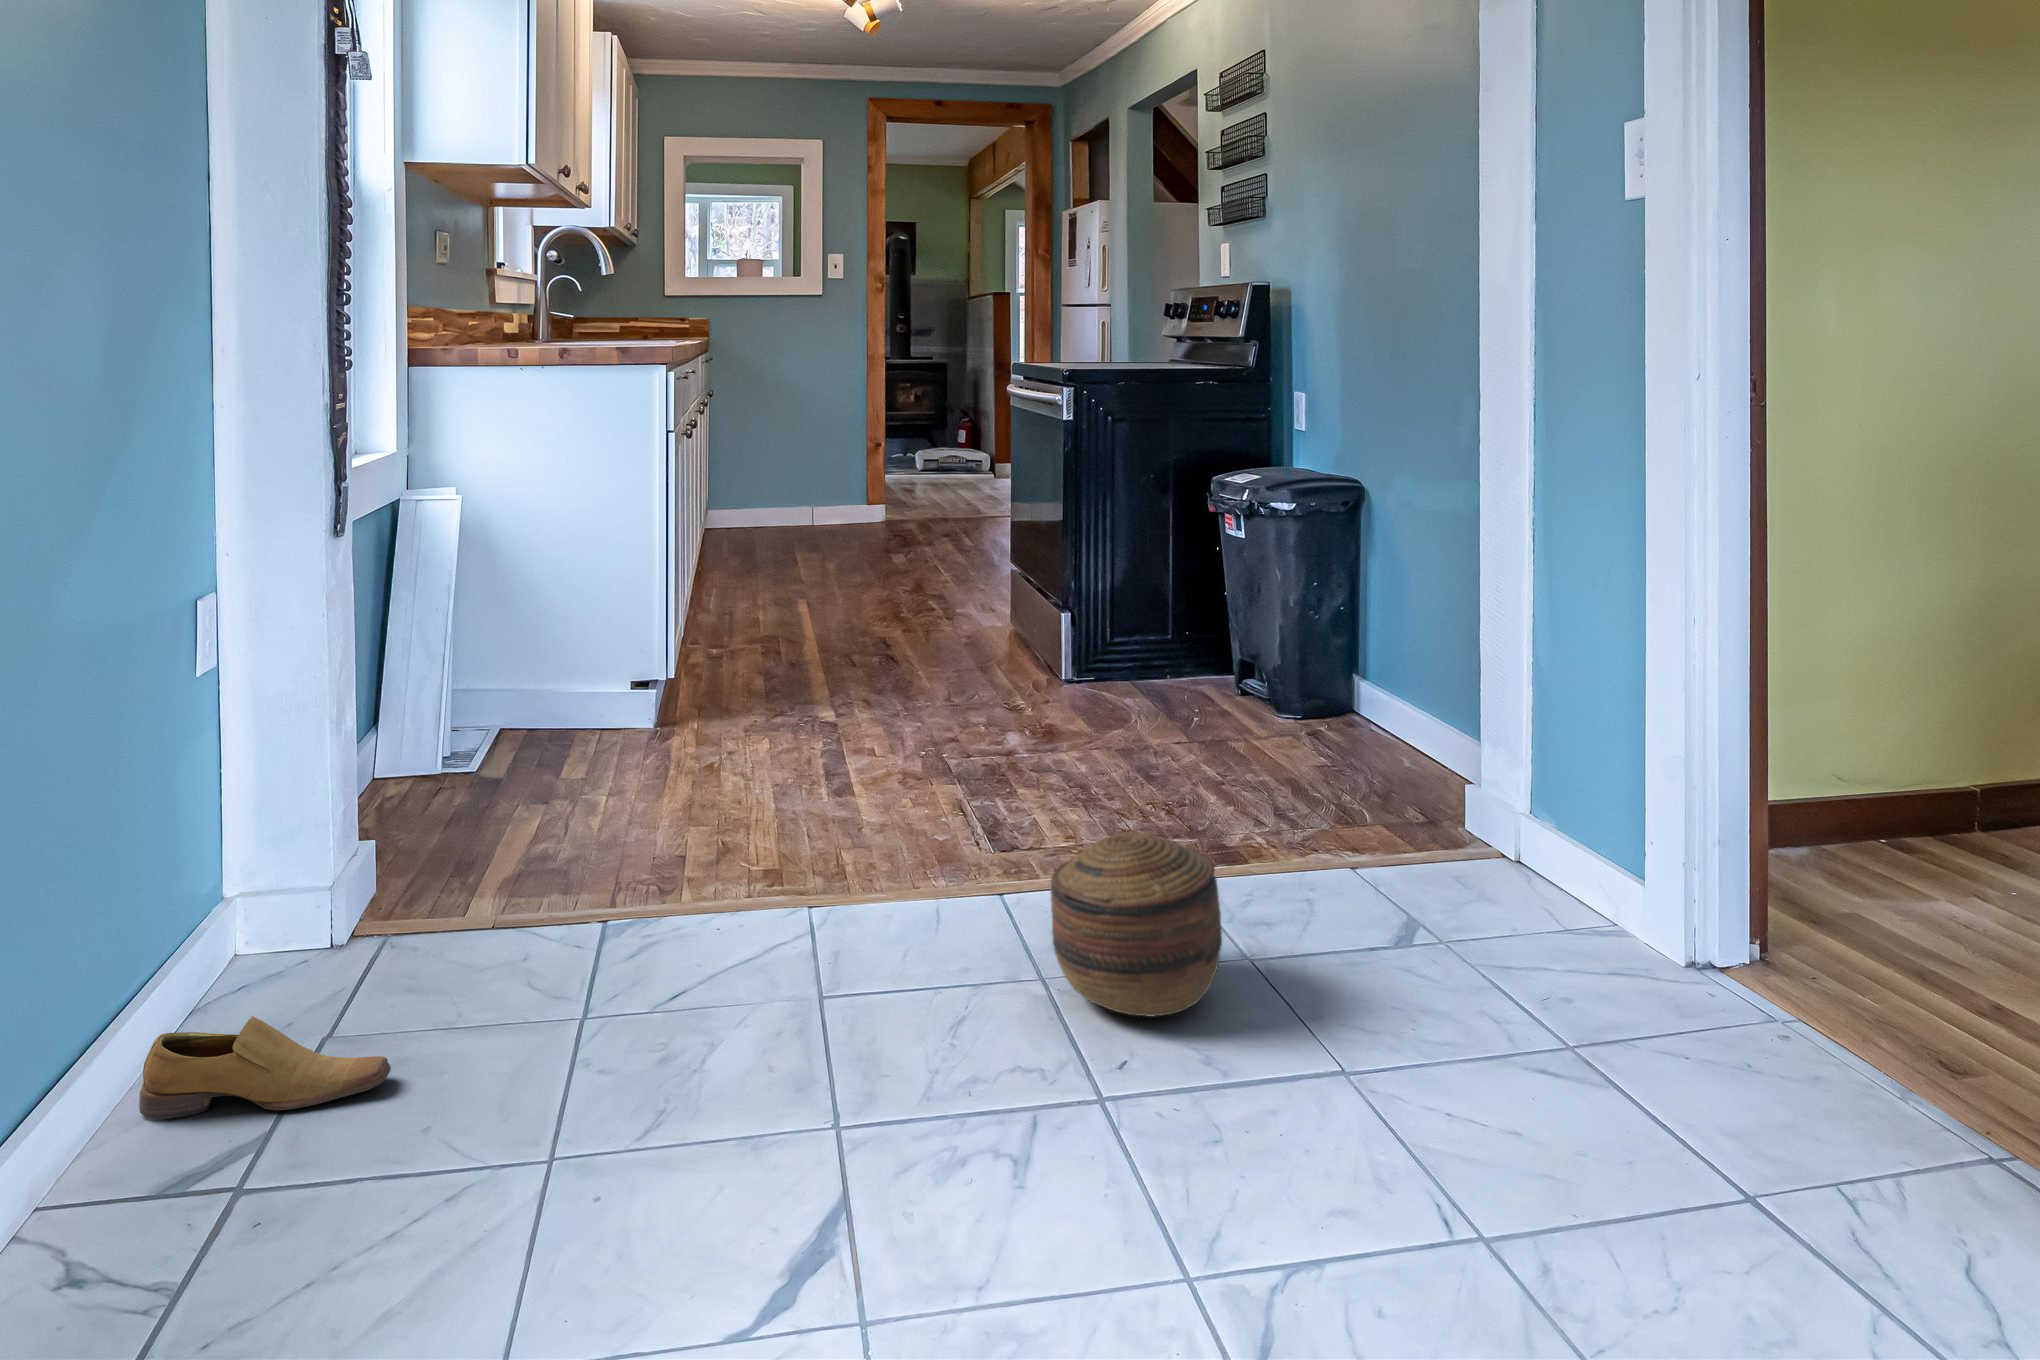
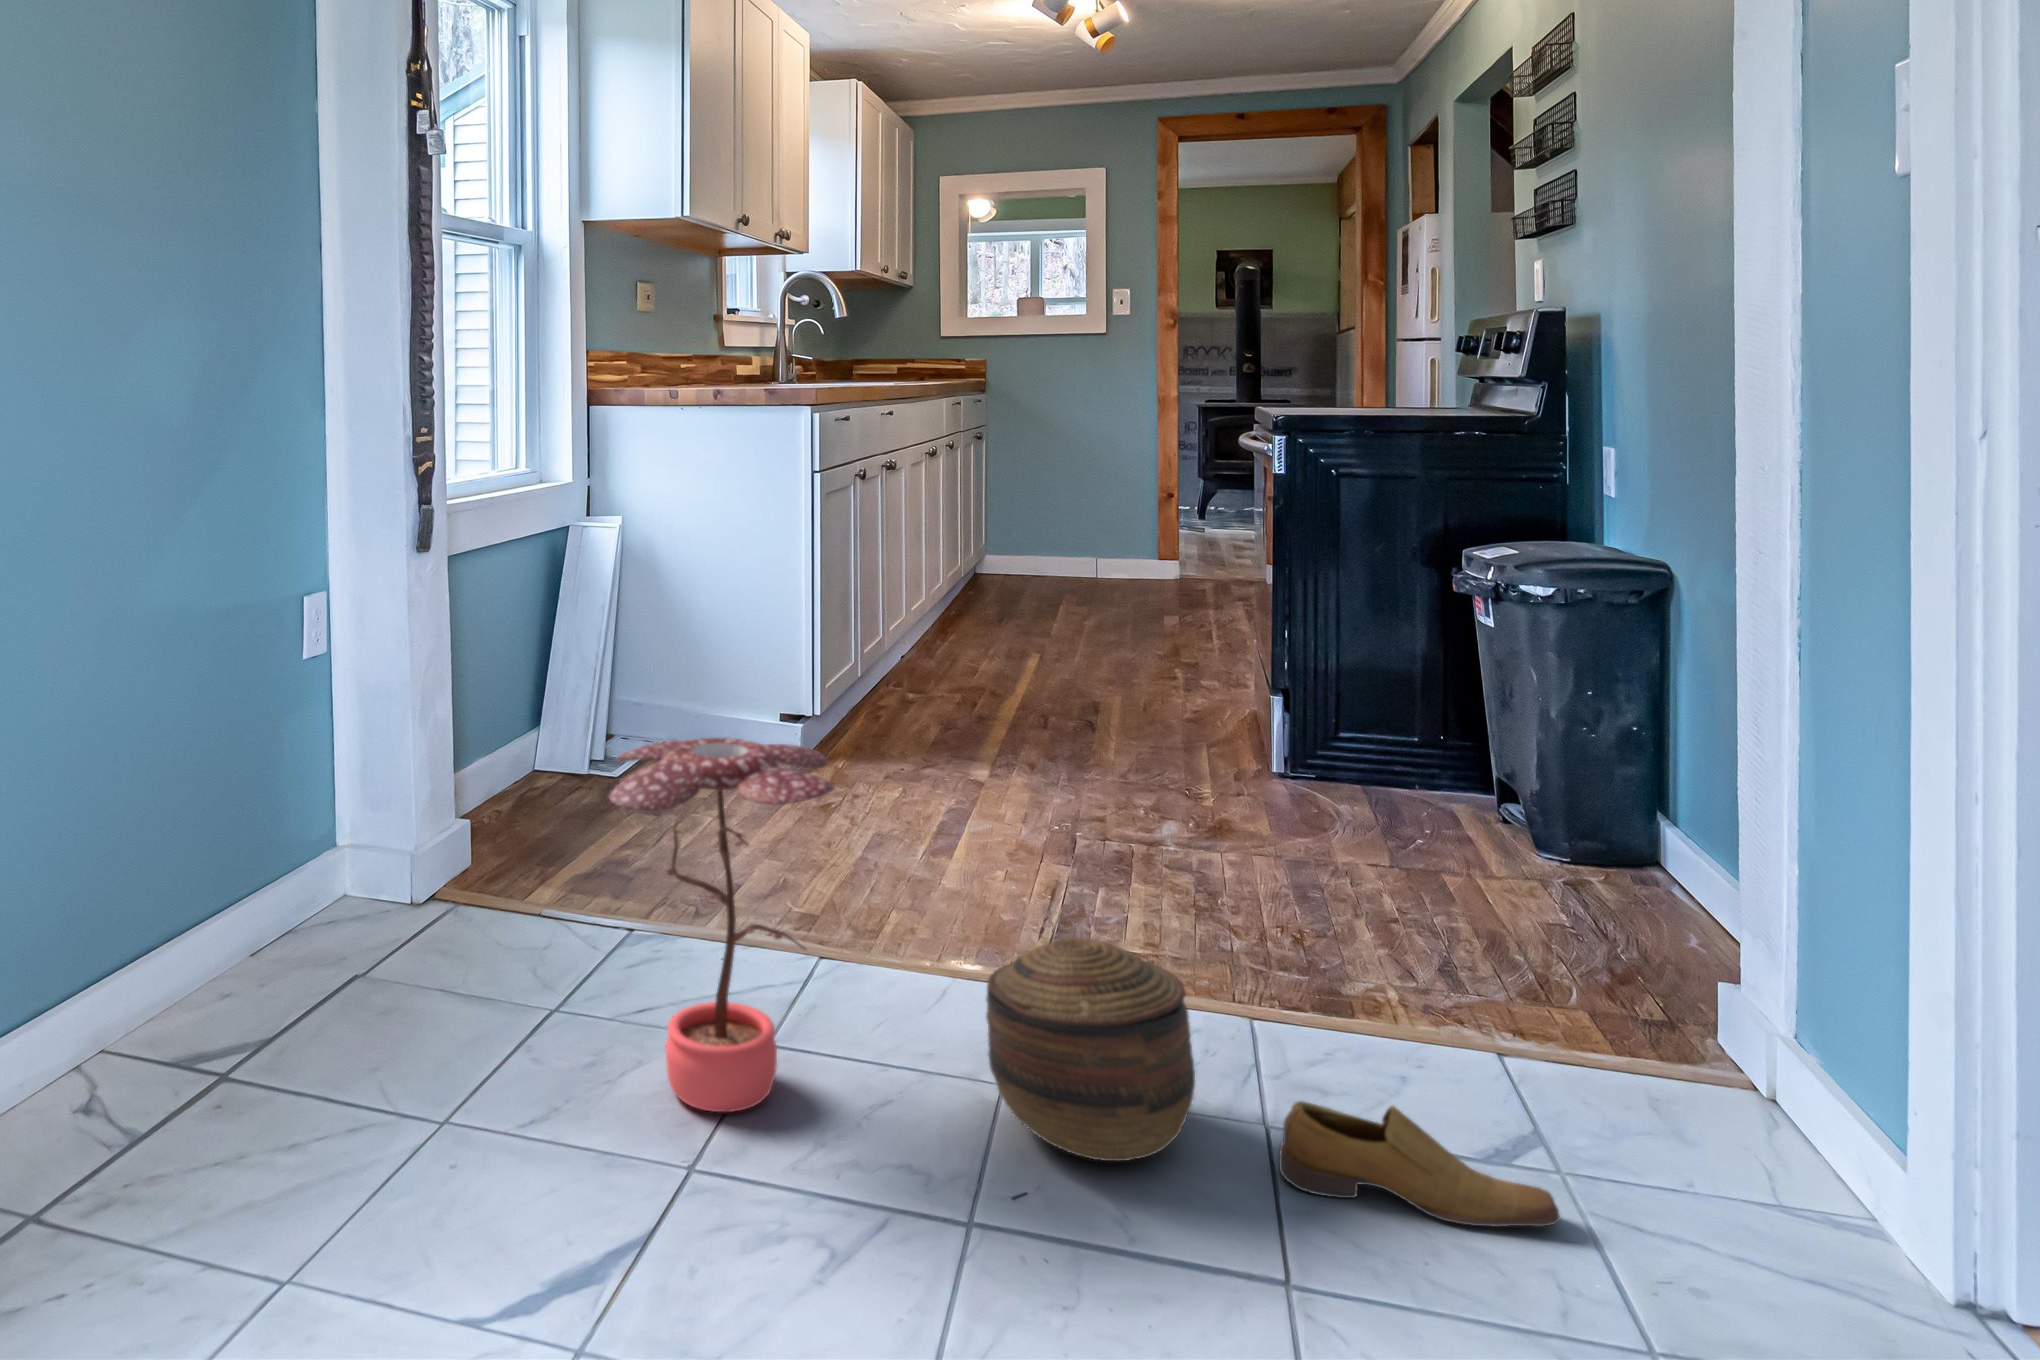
potted plant: none [694,704,946,1071] -> present [609,738,835,1112]
shoe: present [139,1016,391,1119] -> present [1279,1101,1560,1227]

